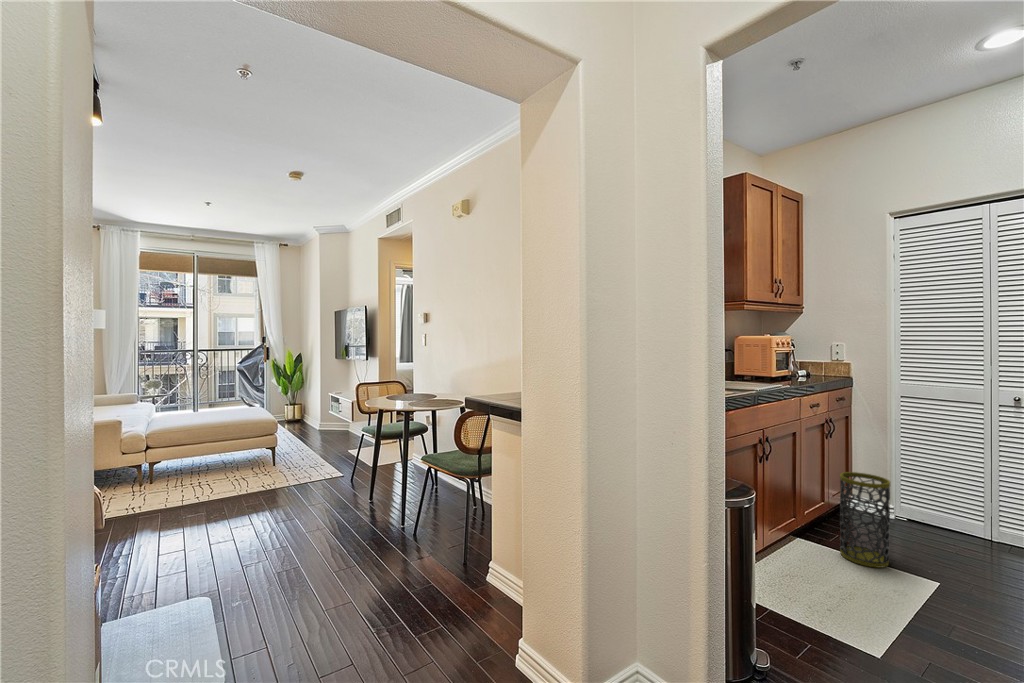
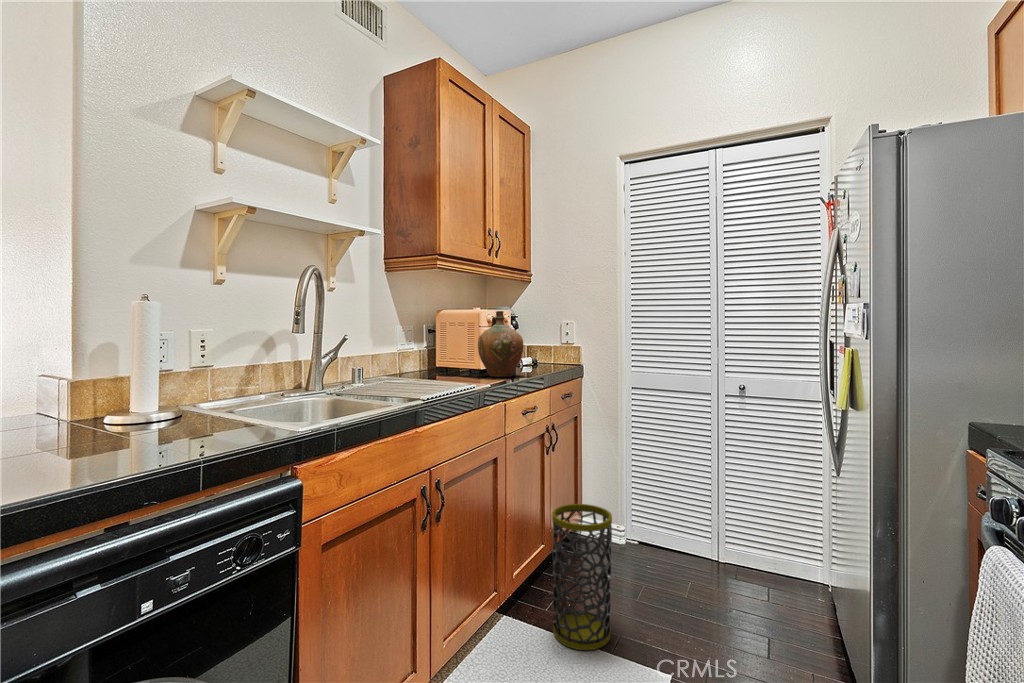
ceramic jug: none [771,338,809,383] -> present [478,311,523,377]

